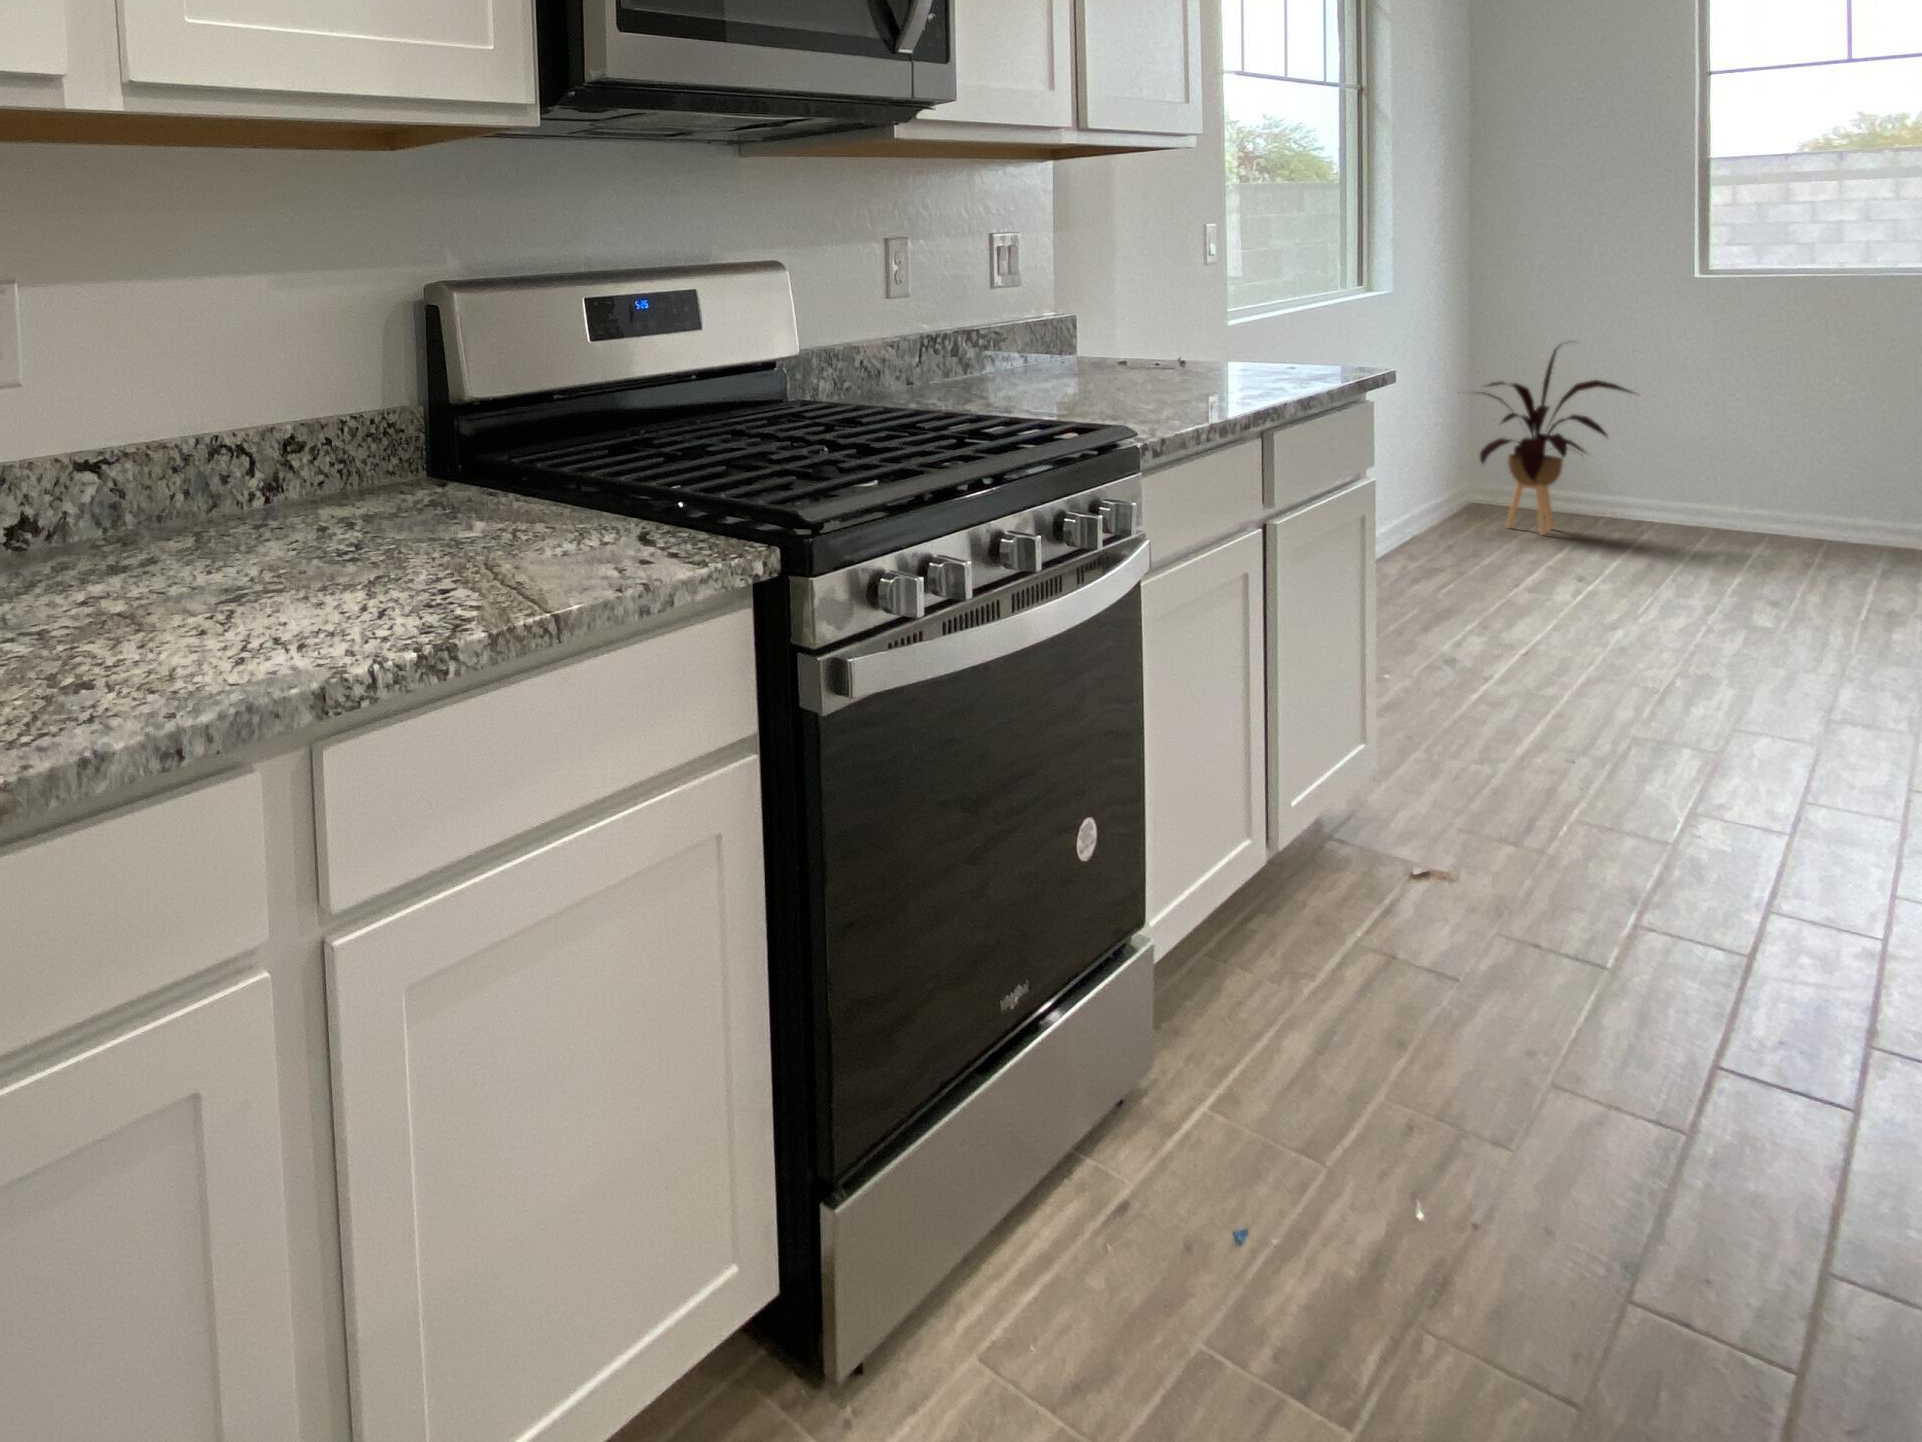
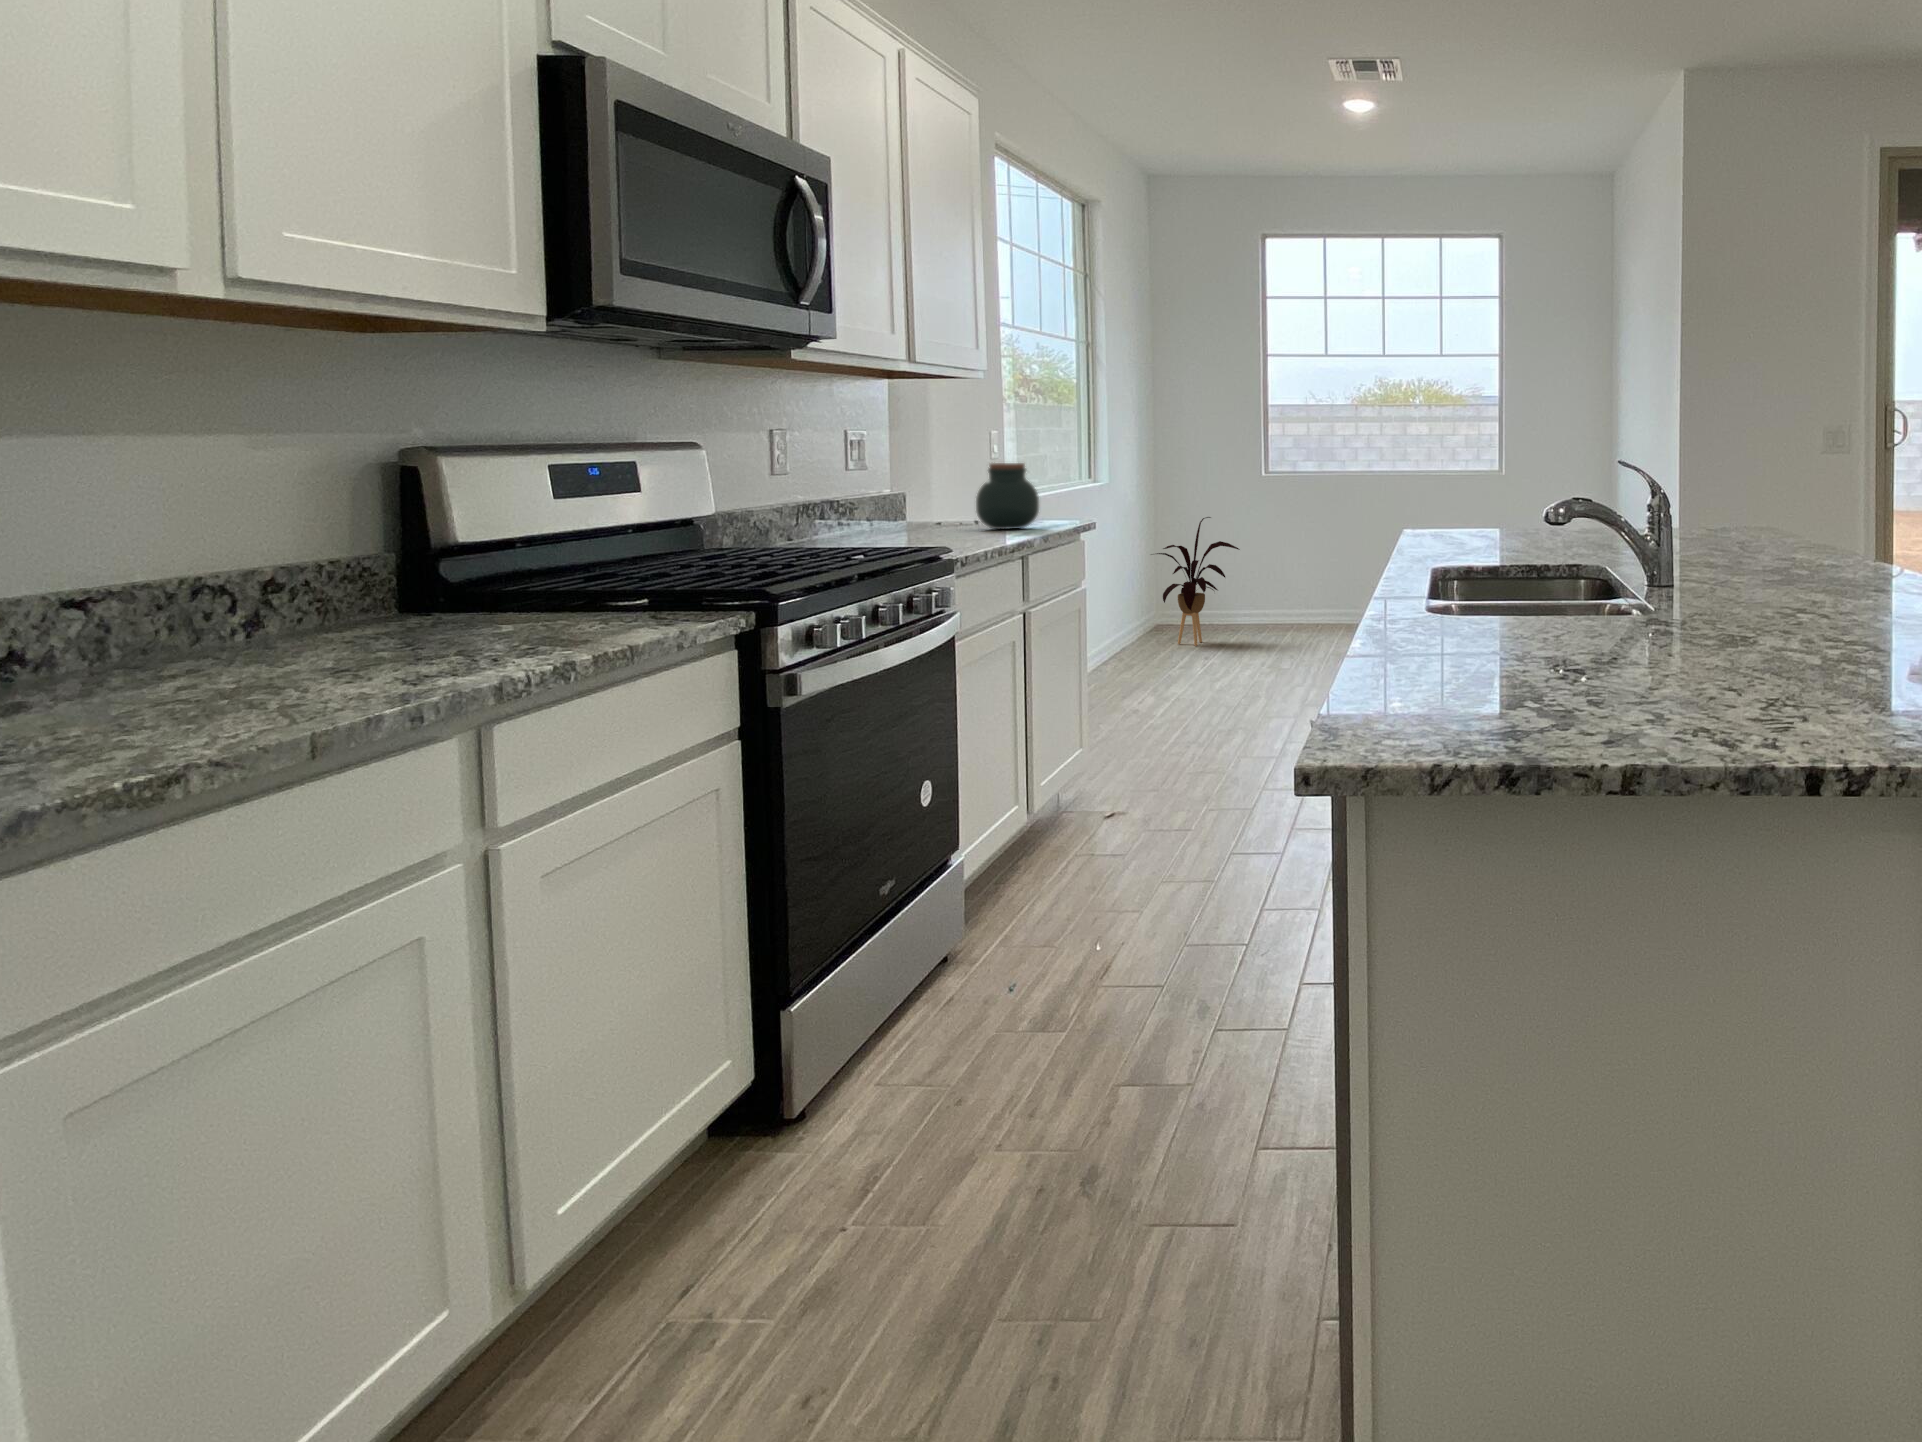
jar: none [1182,273,1290,373] -> present [976,463,1039,529]

